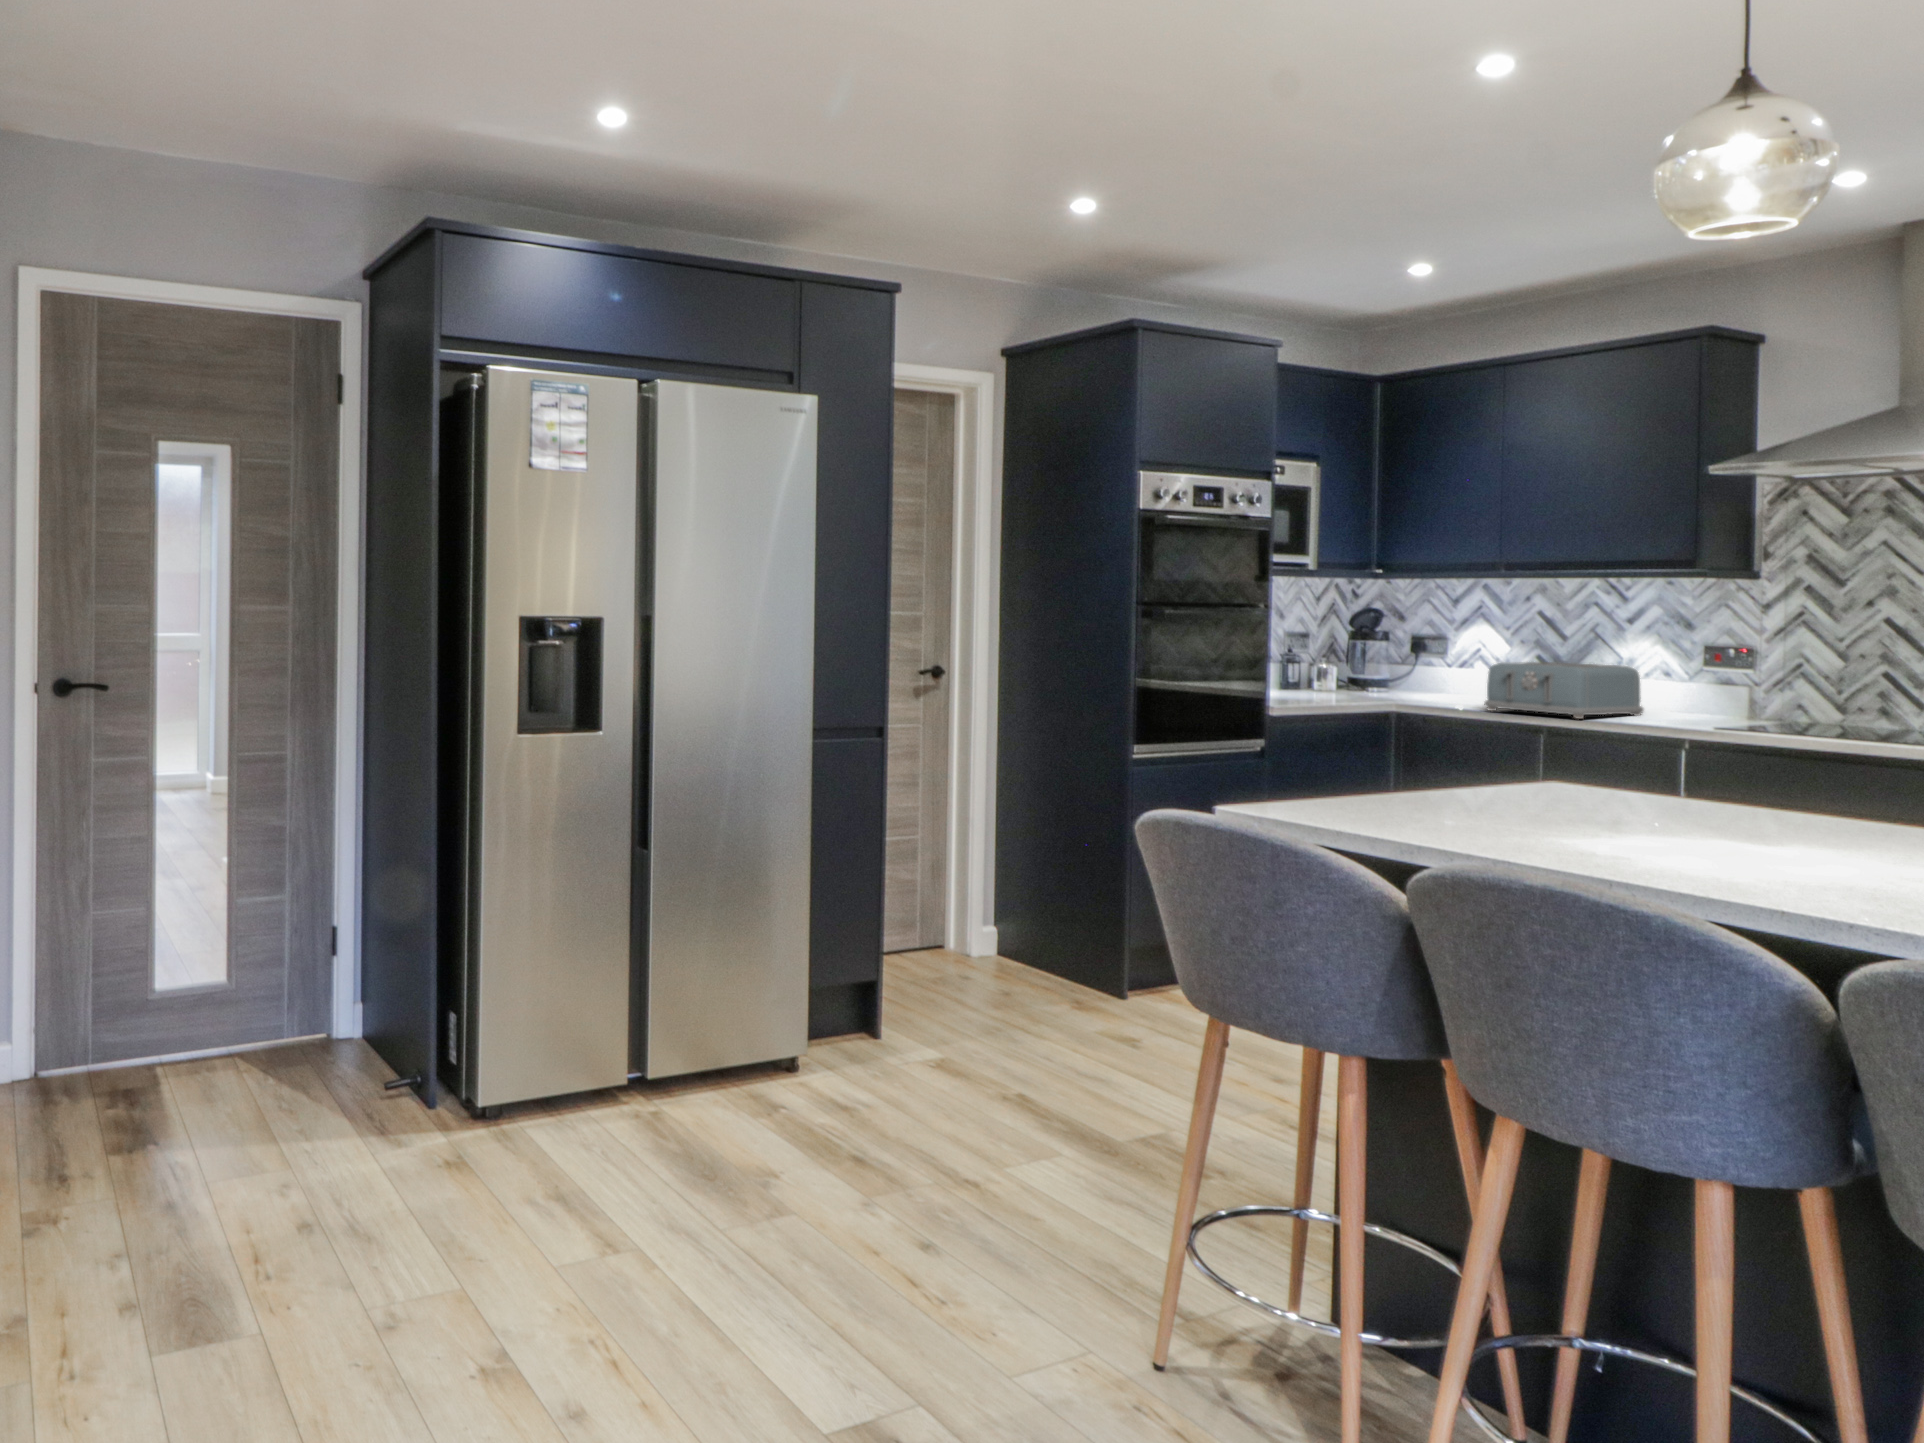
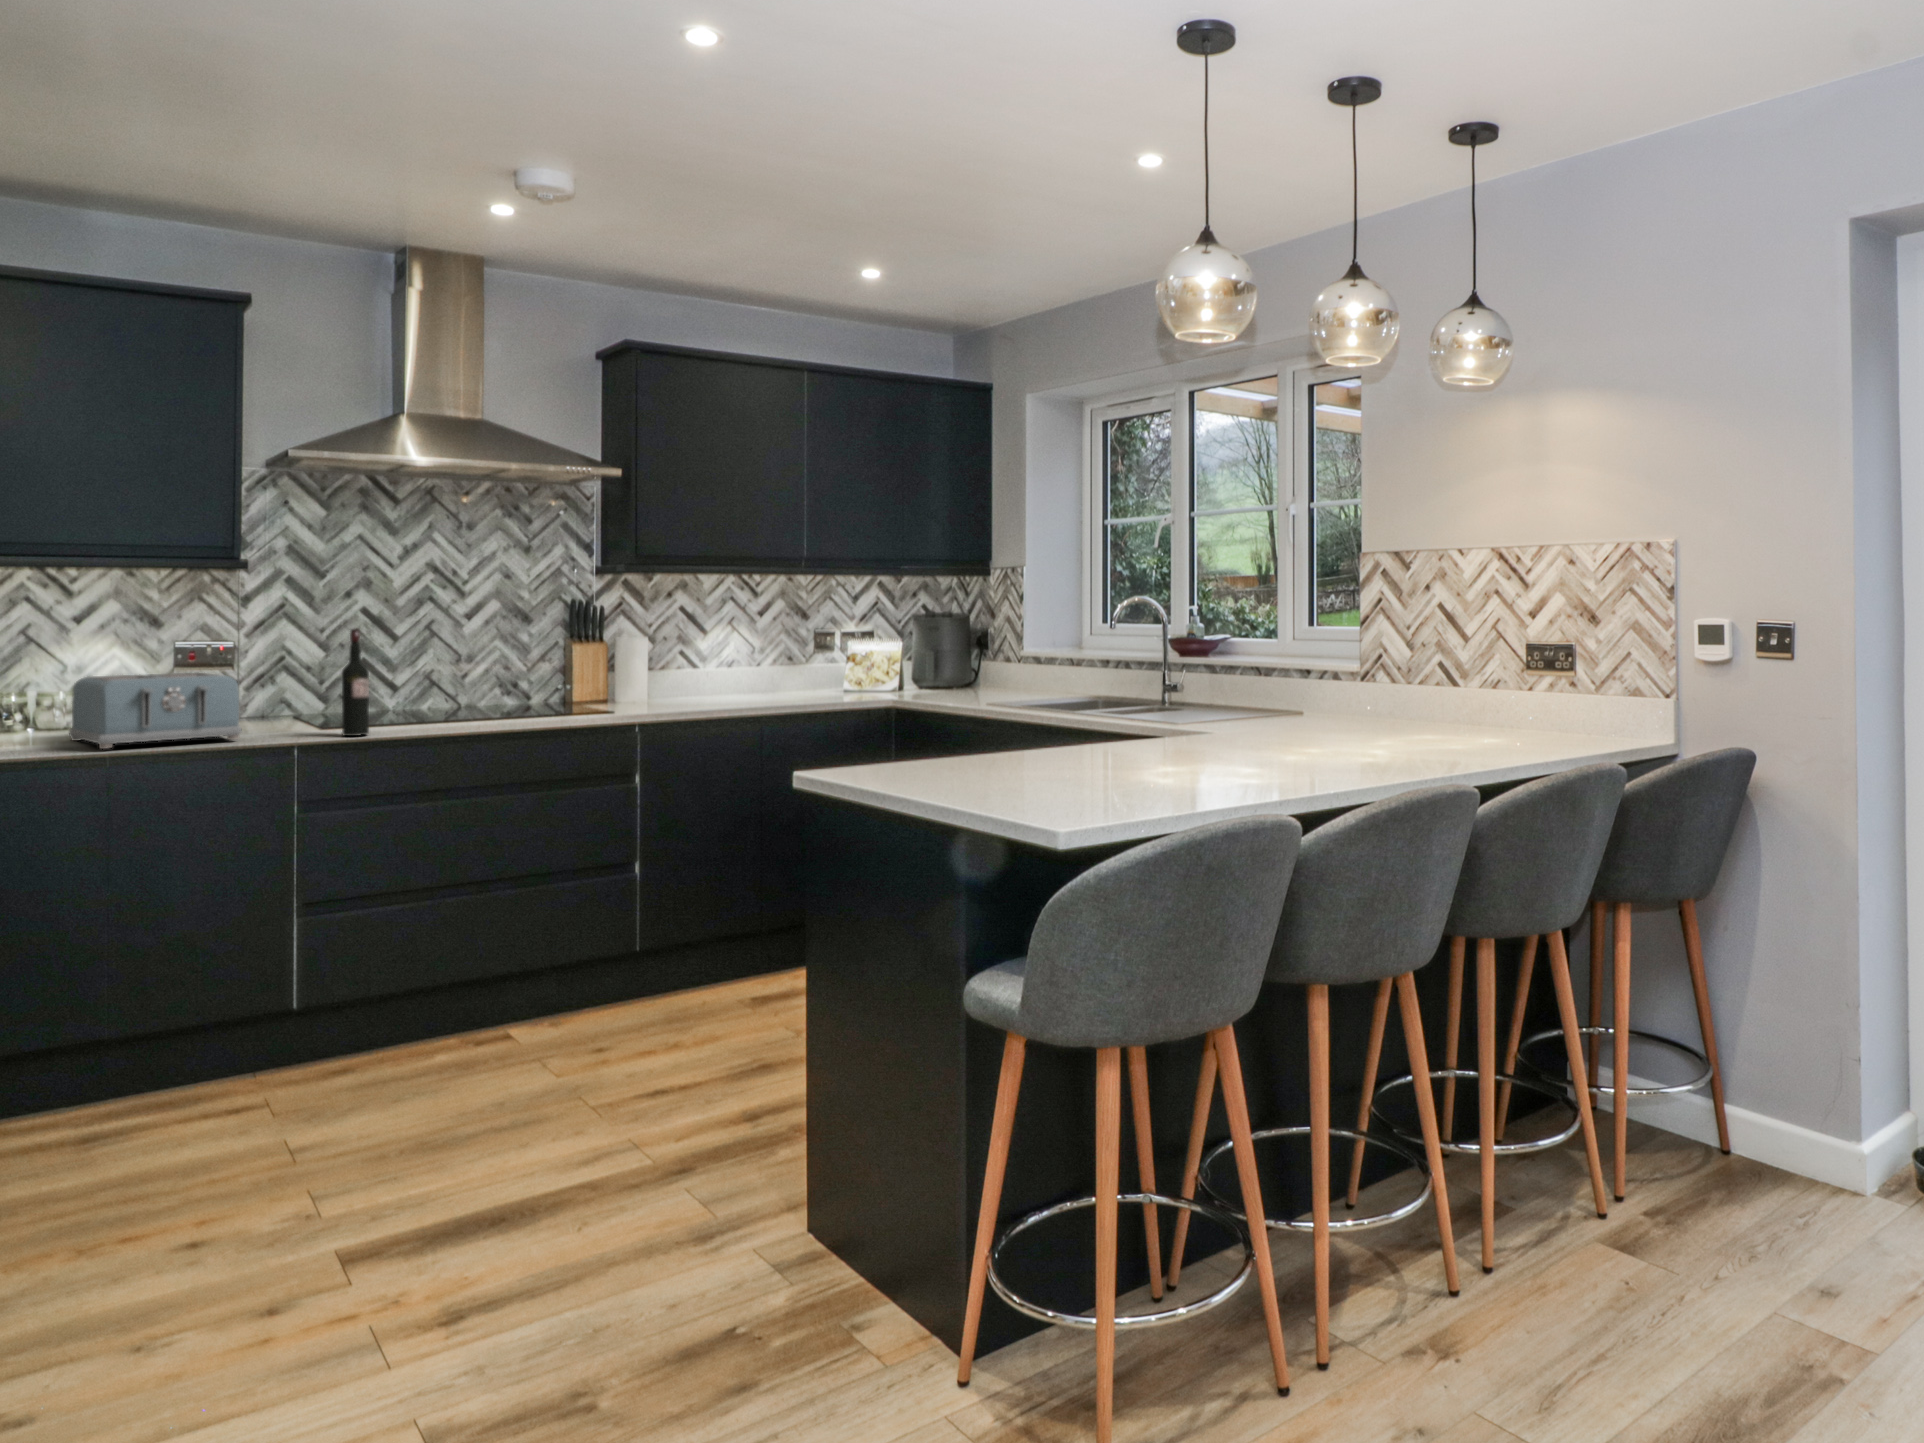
wine bottle: none [1649,633,1679,731] -> present [342,629,369,736]

